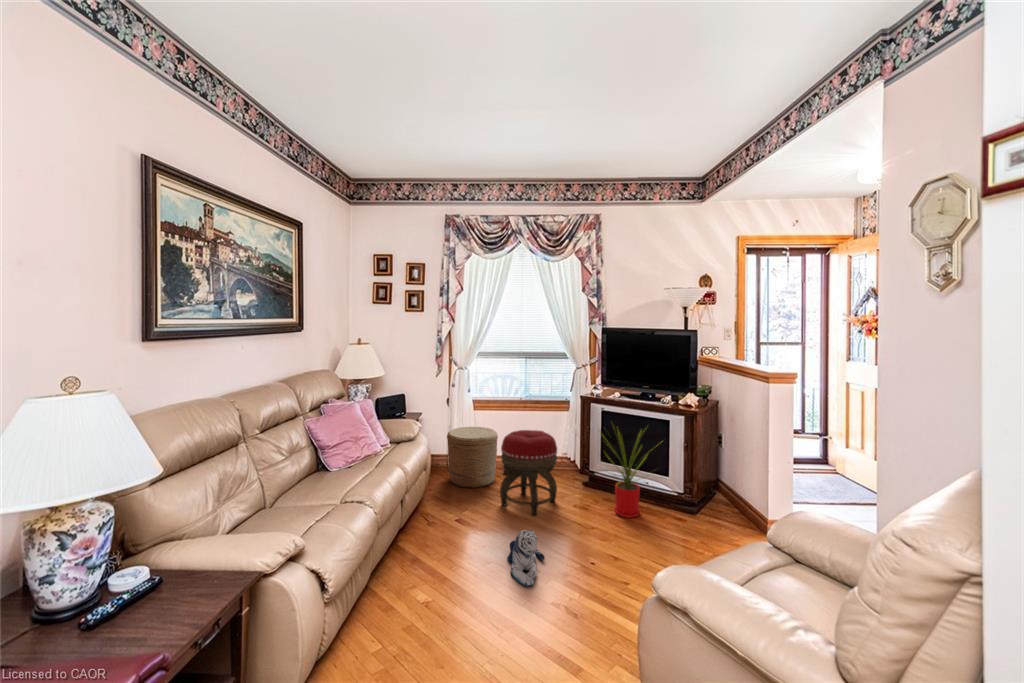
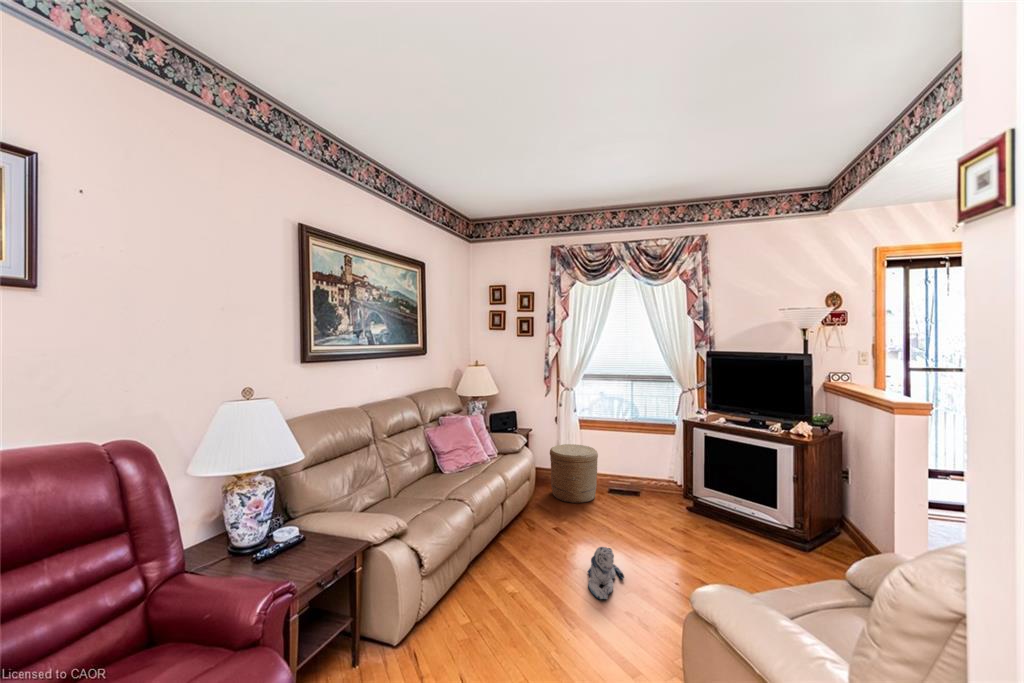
footstool: present [500,430,557,515] -> none [594,451,653,536]
house plant: present [605,432,647,518] -> none [687,449,770,554]

